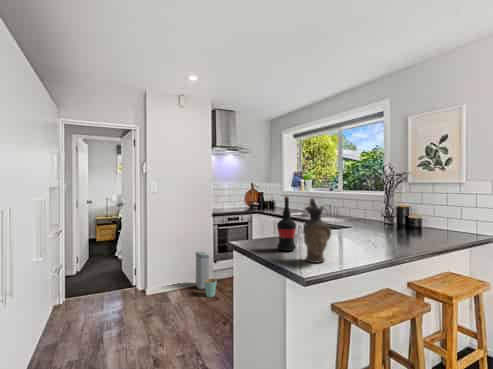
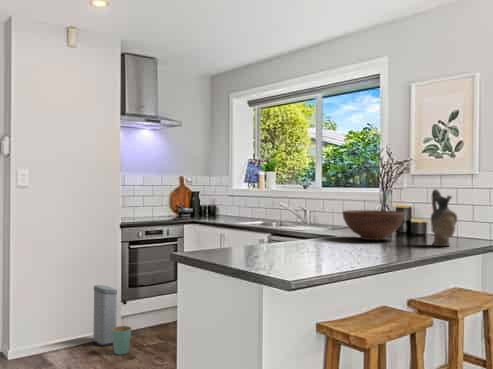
wine bottle: present [277,196,296,251] -> none [247,186,272,258]
ceramic pitcher: present [304,198,331,263] -> present [431,189,457,246]
fruit bowl: none [355,209,404,233] -> present [343,210,404,240]

